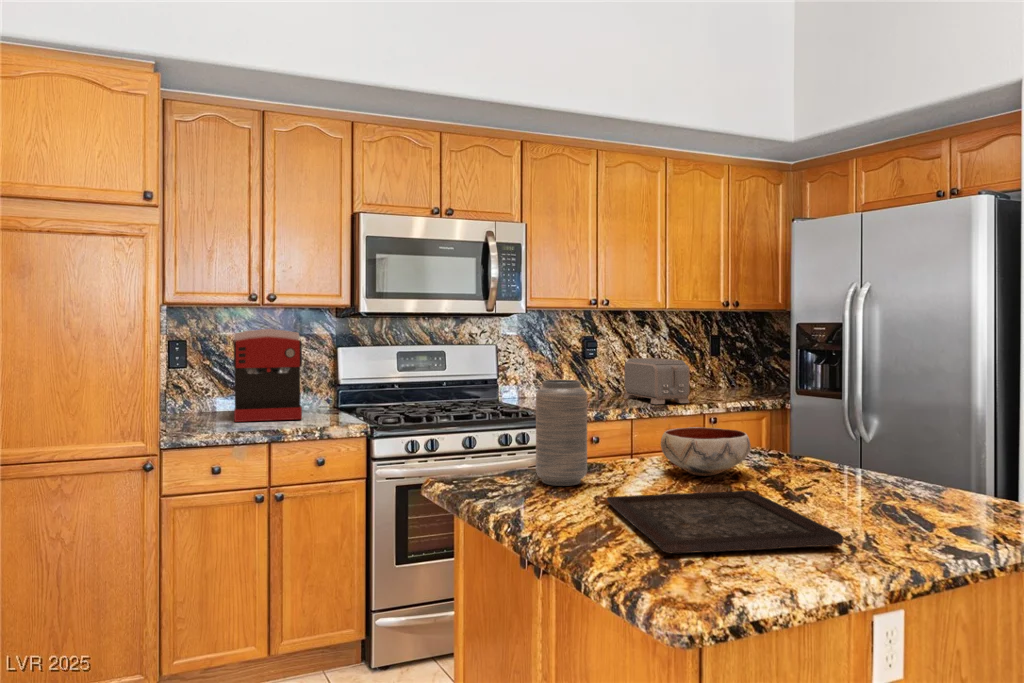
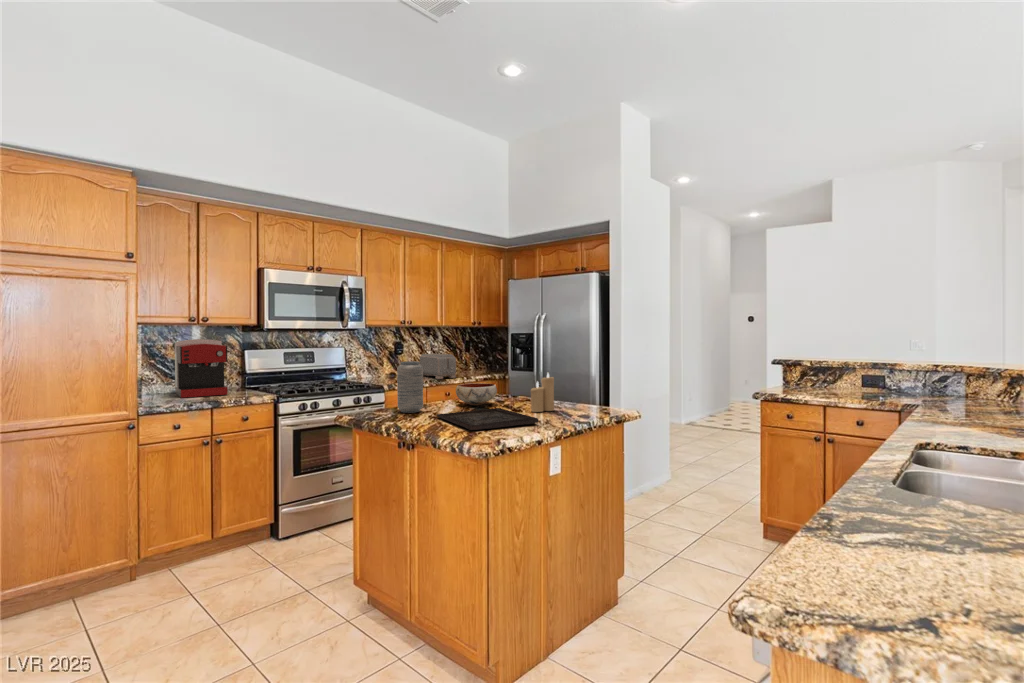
candle: none [827,415,888,507] -> present [531,373,554,412]

